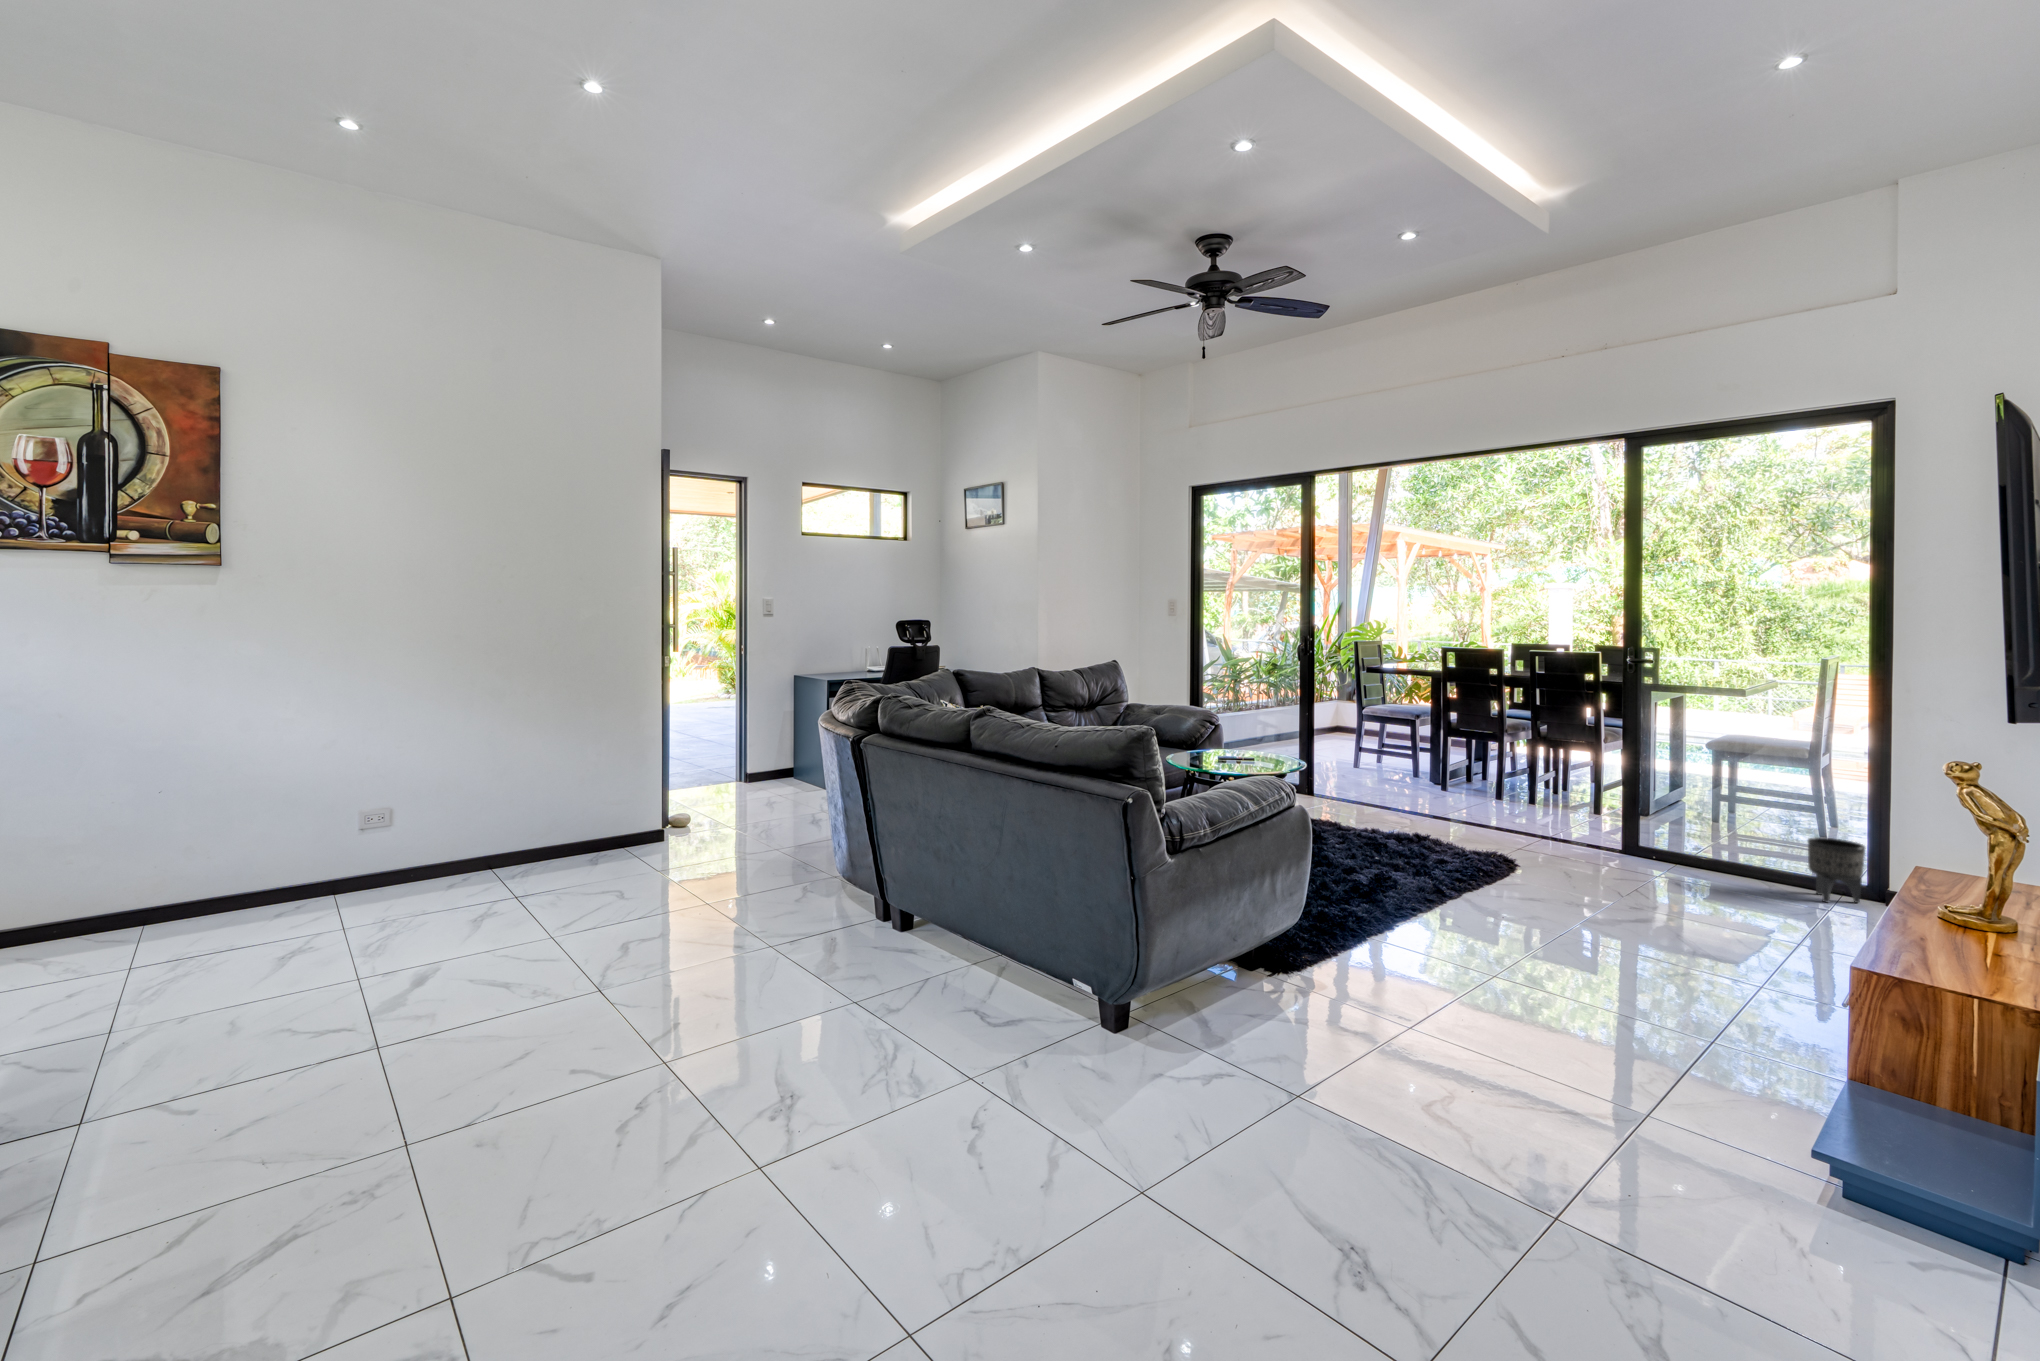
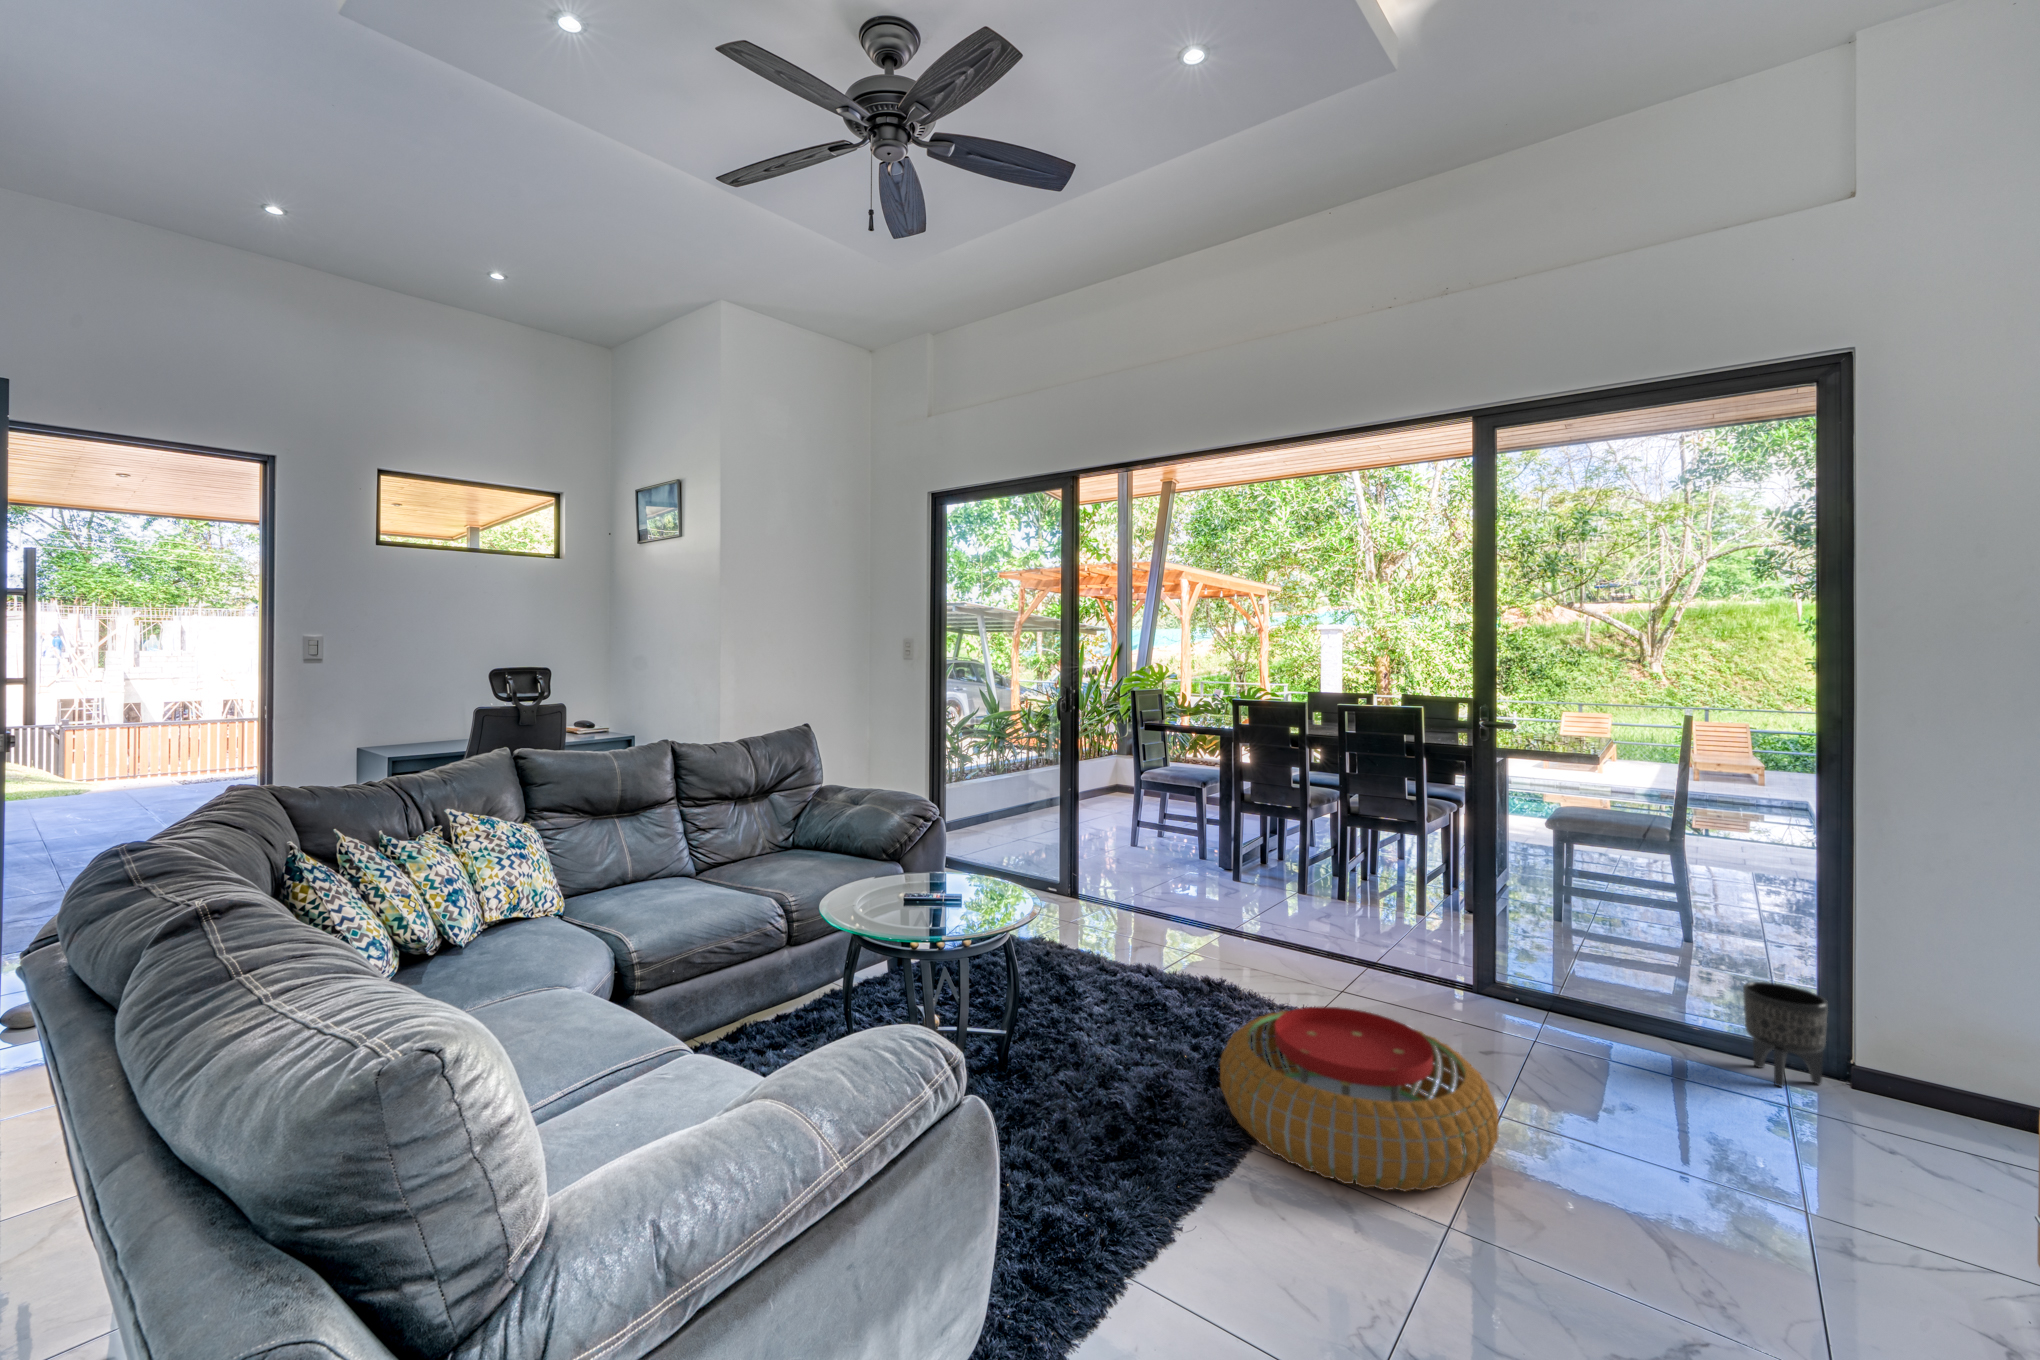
pouf: none [1422,833,1600,920] -> present [1220,1006,1499,1191]

